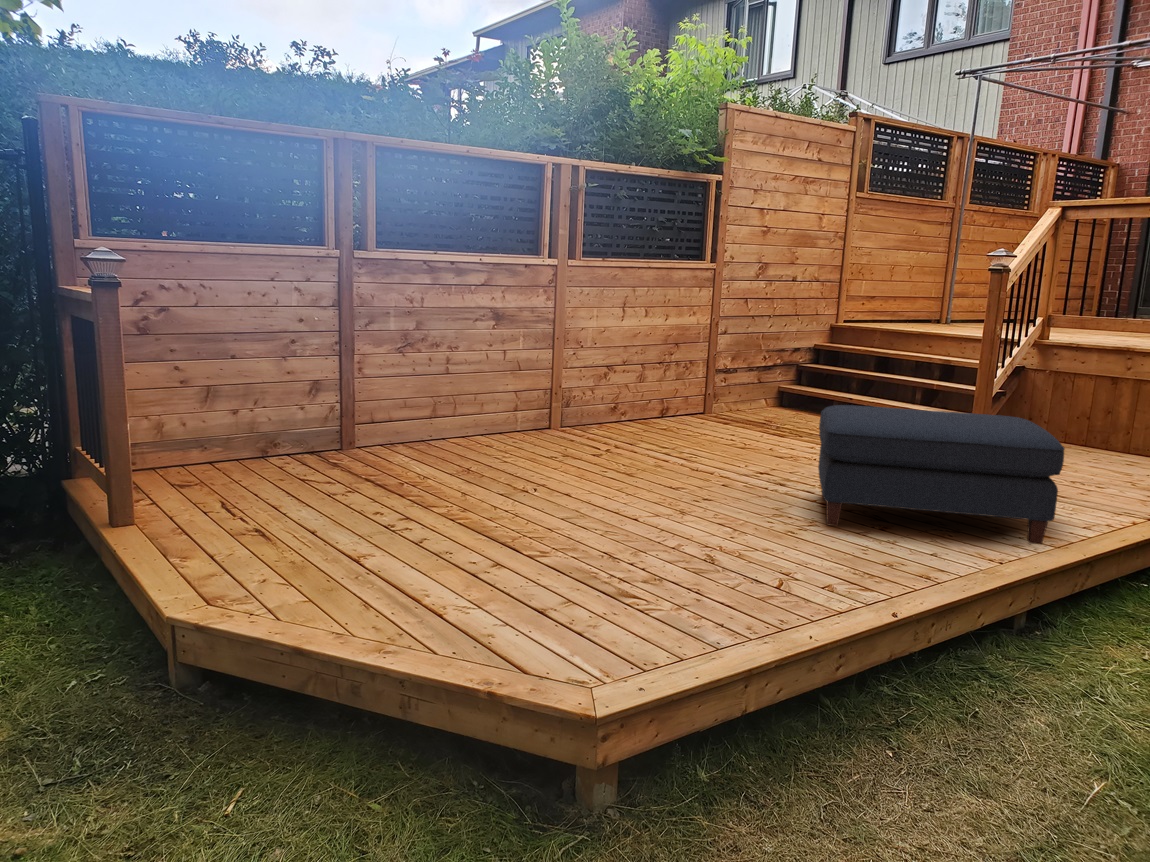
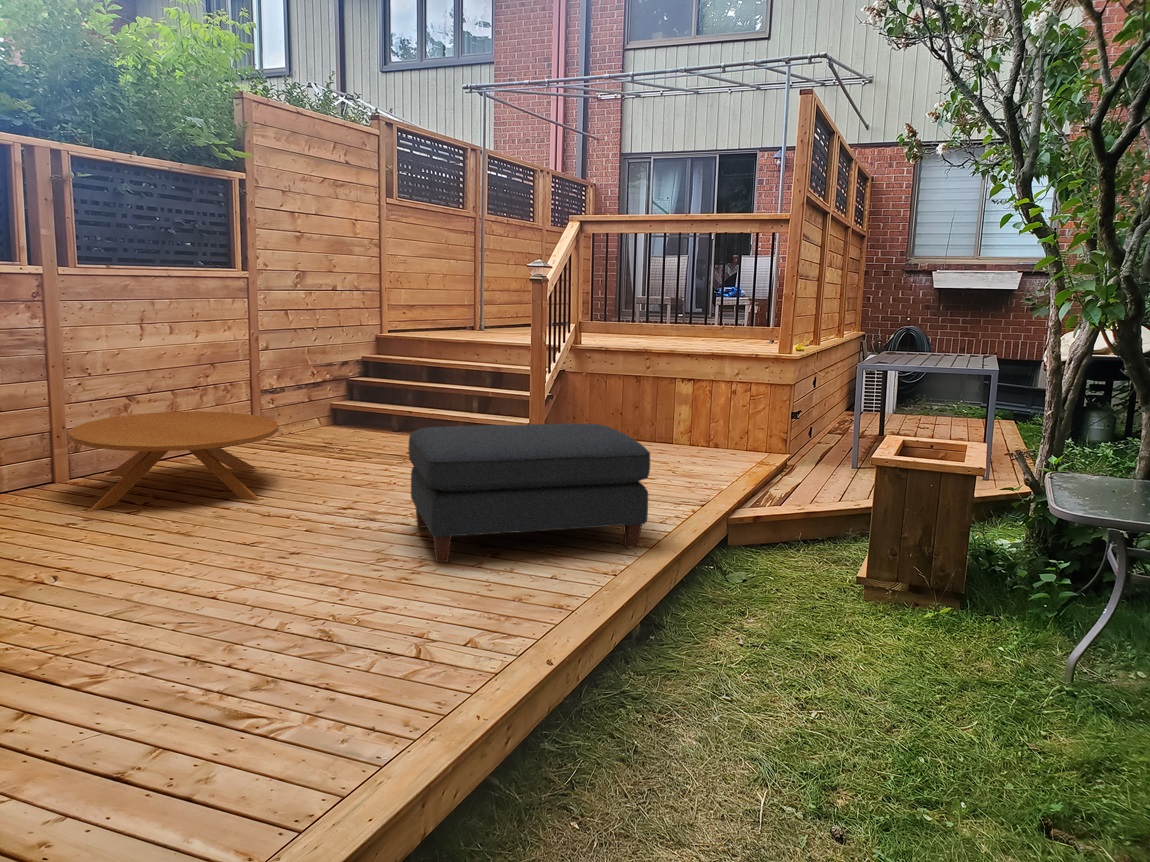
coffee table: none [561,380,719,461] -> present [68,411,278,512]

